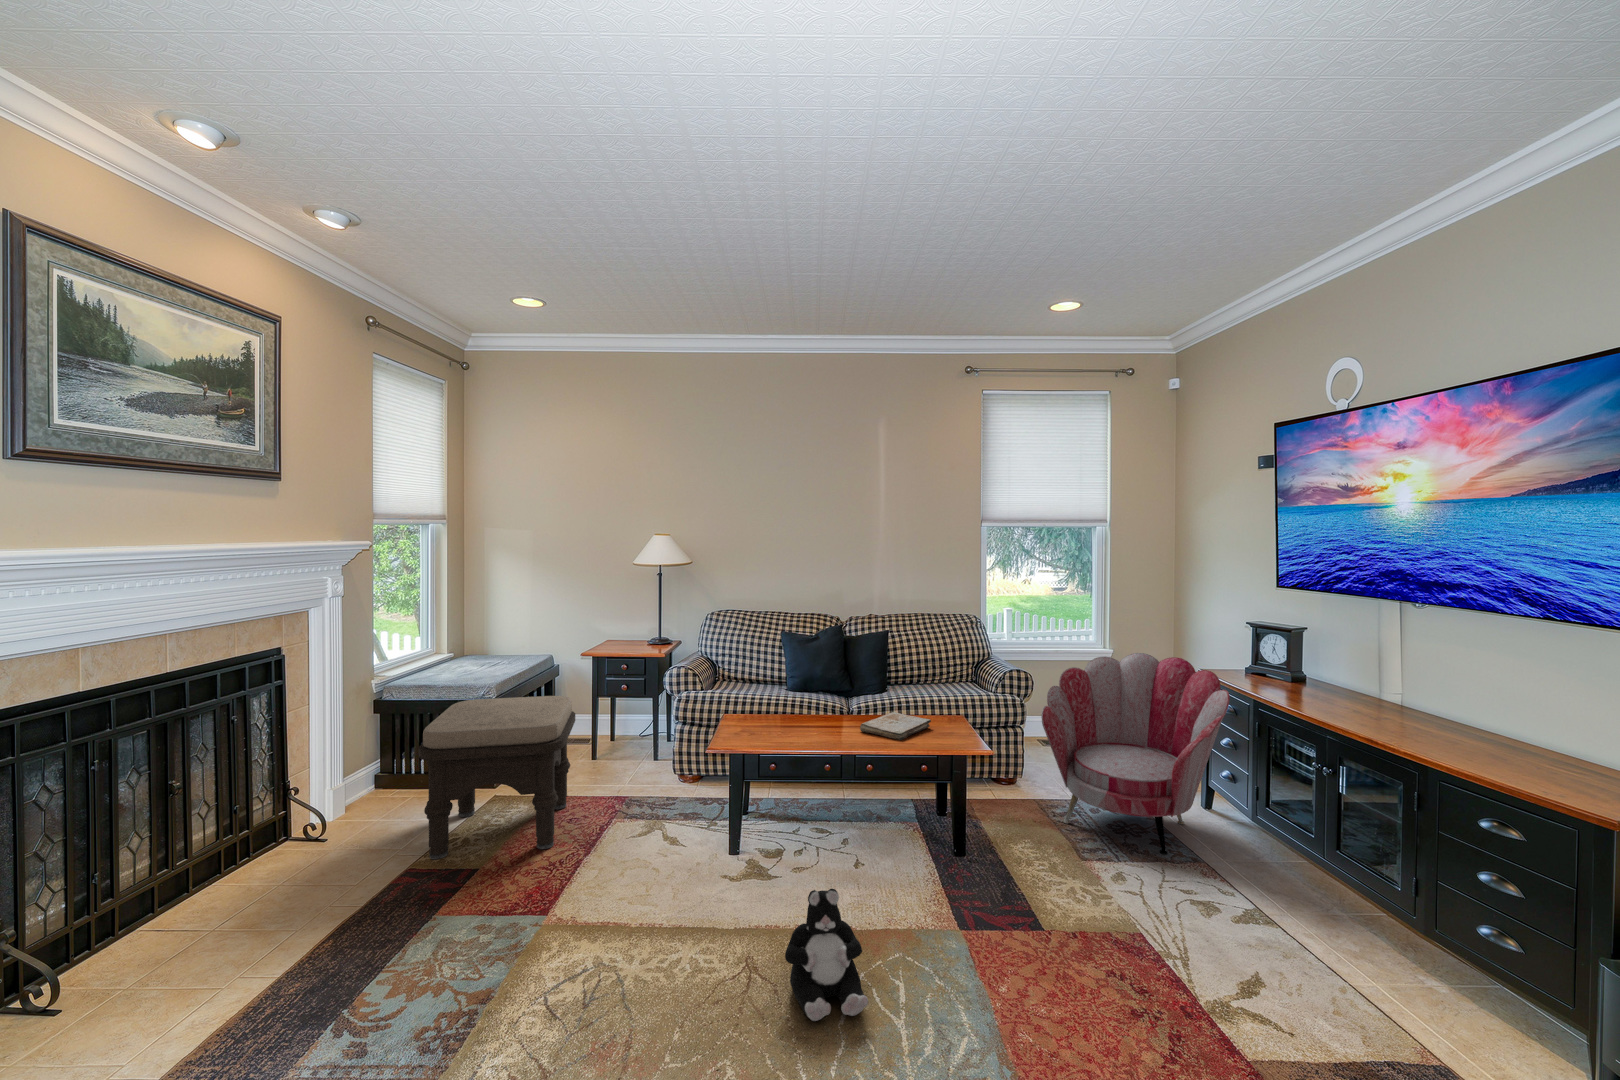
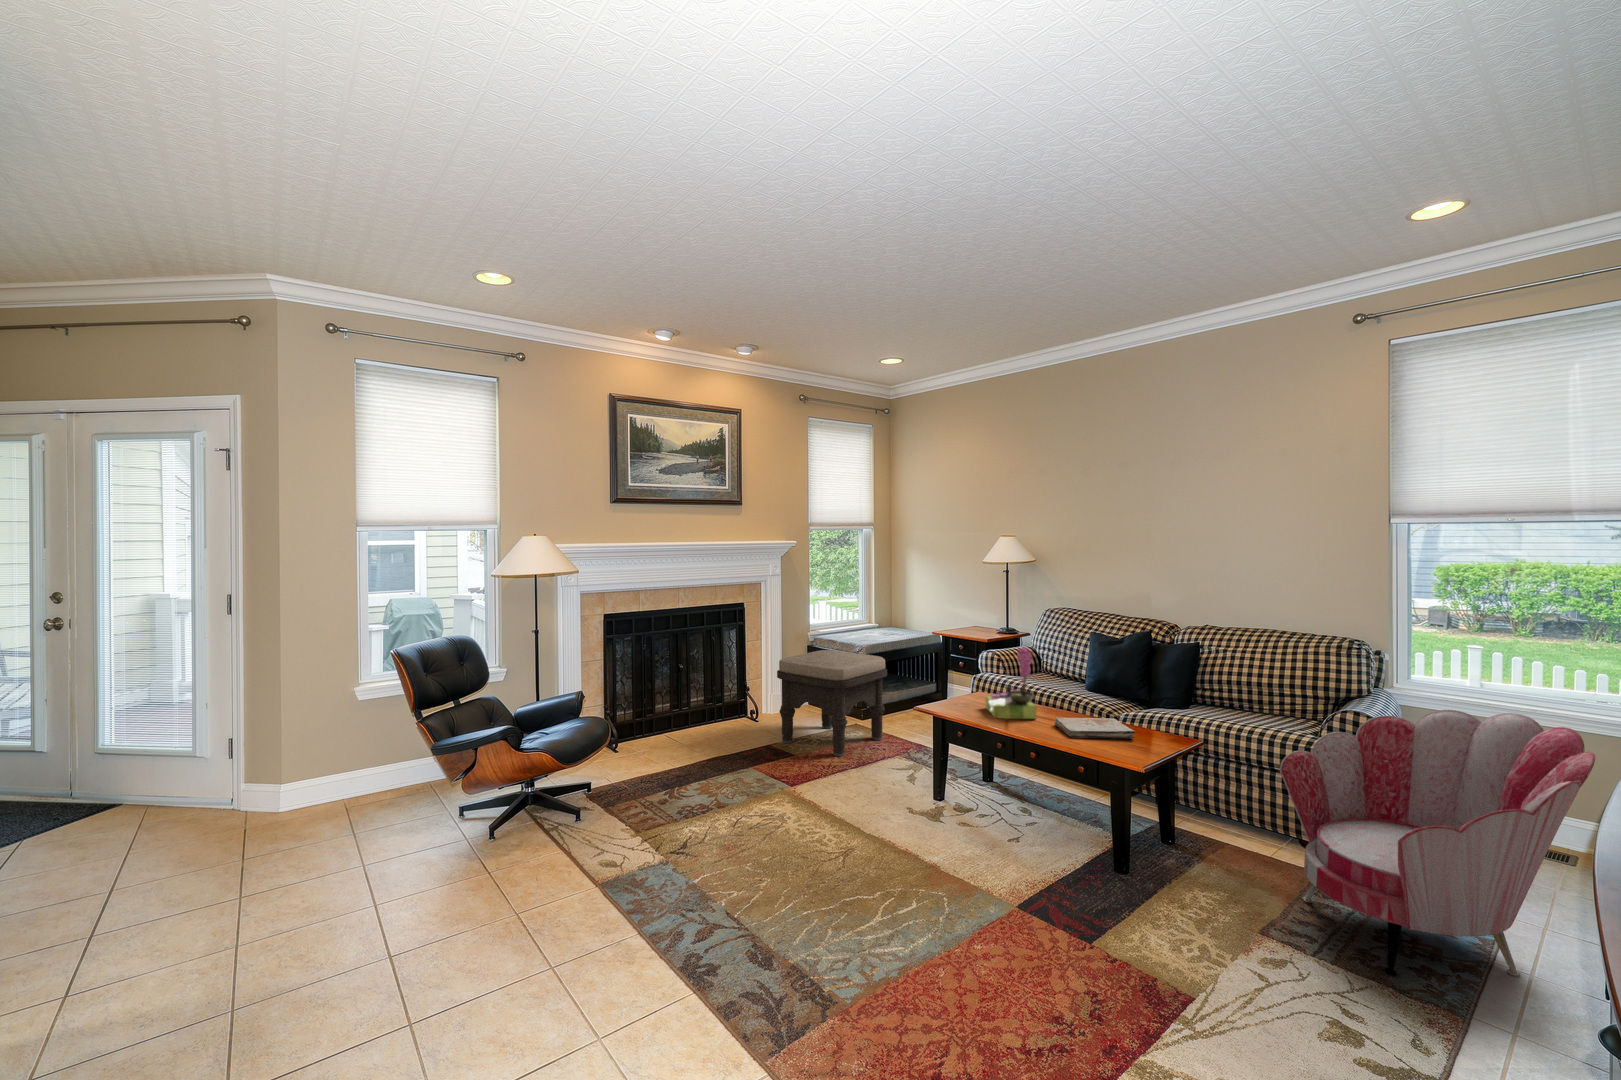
flower arrangement: none [775,653,837,740] -> present [986,647,1036,719]
plush toy: present [785,889,868,1021] -> none [820,799,885,889]

